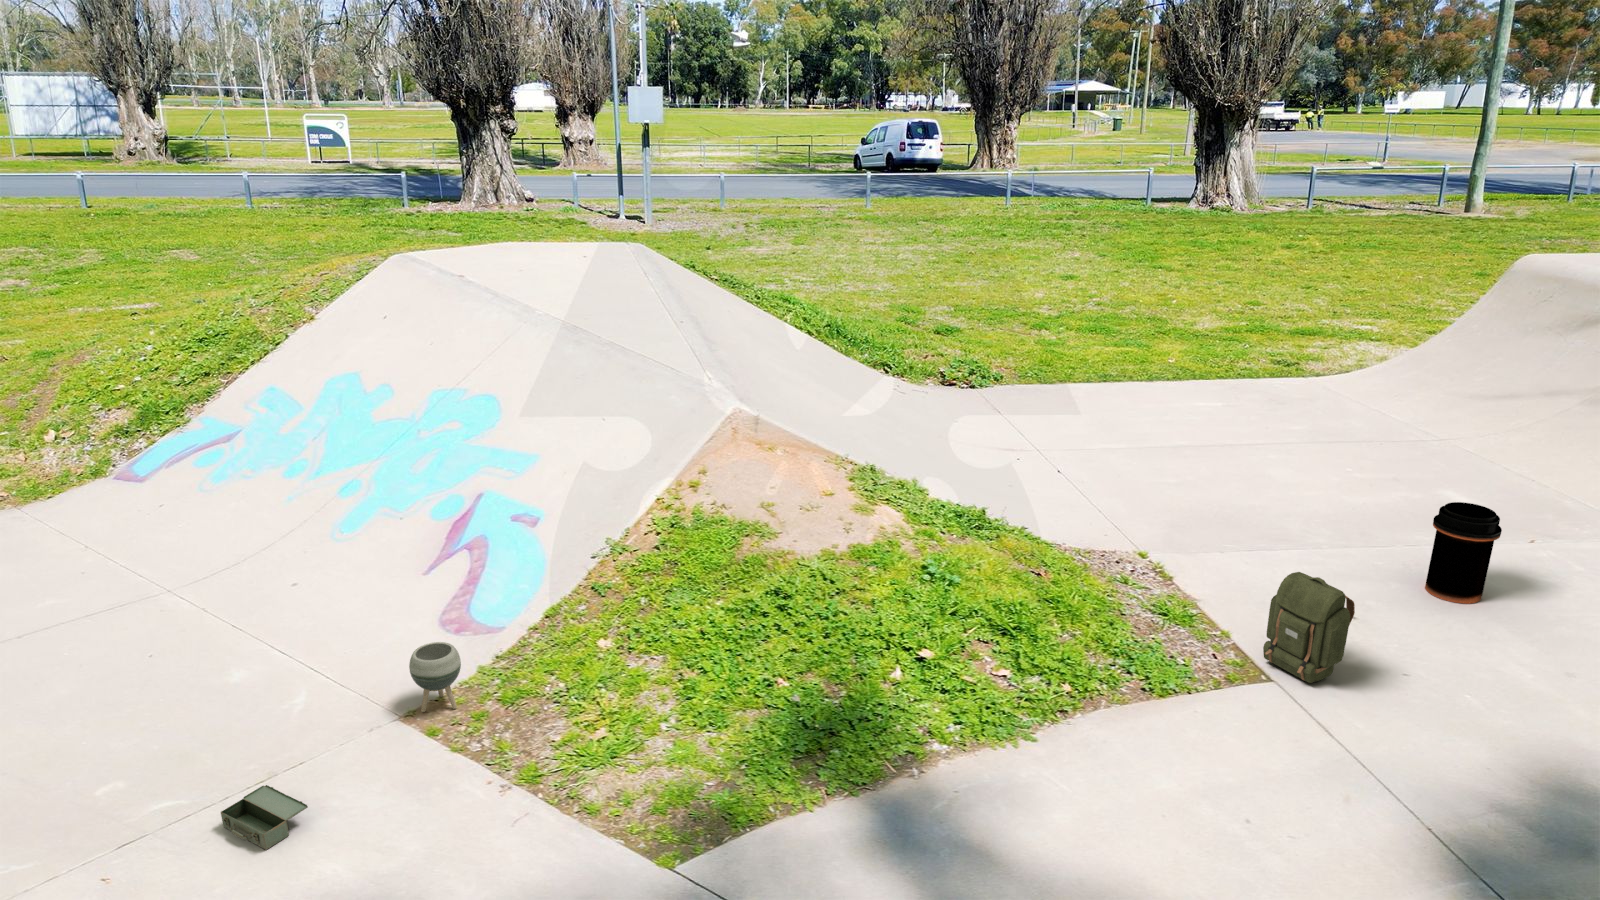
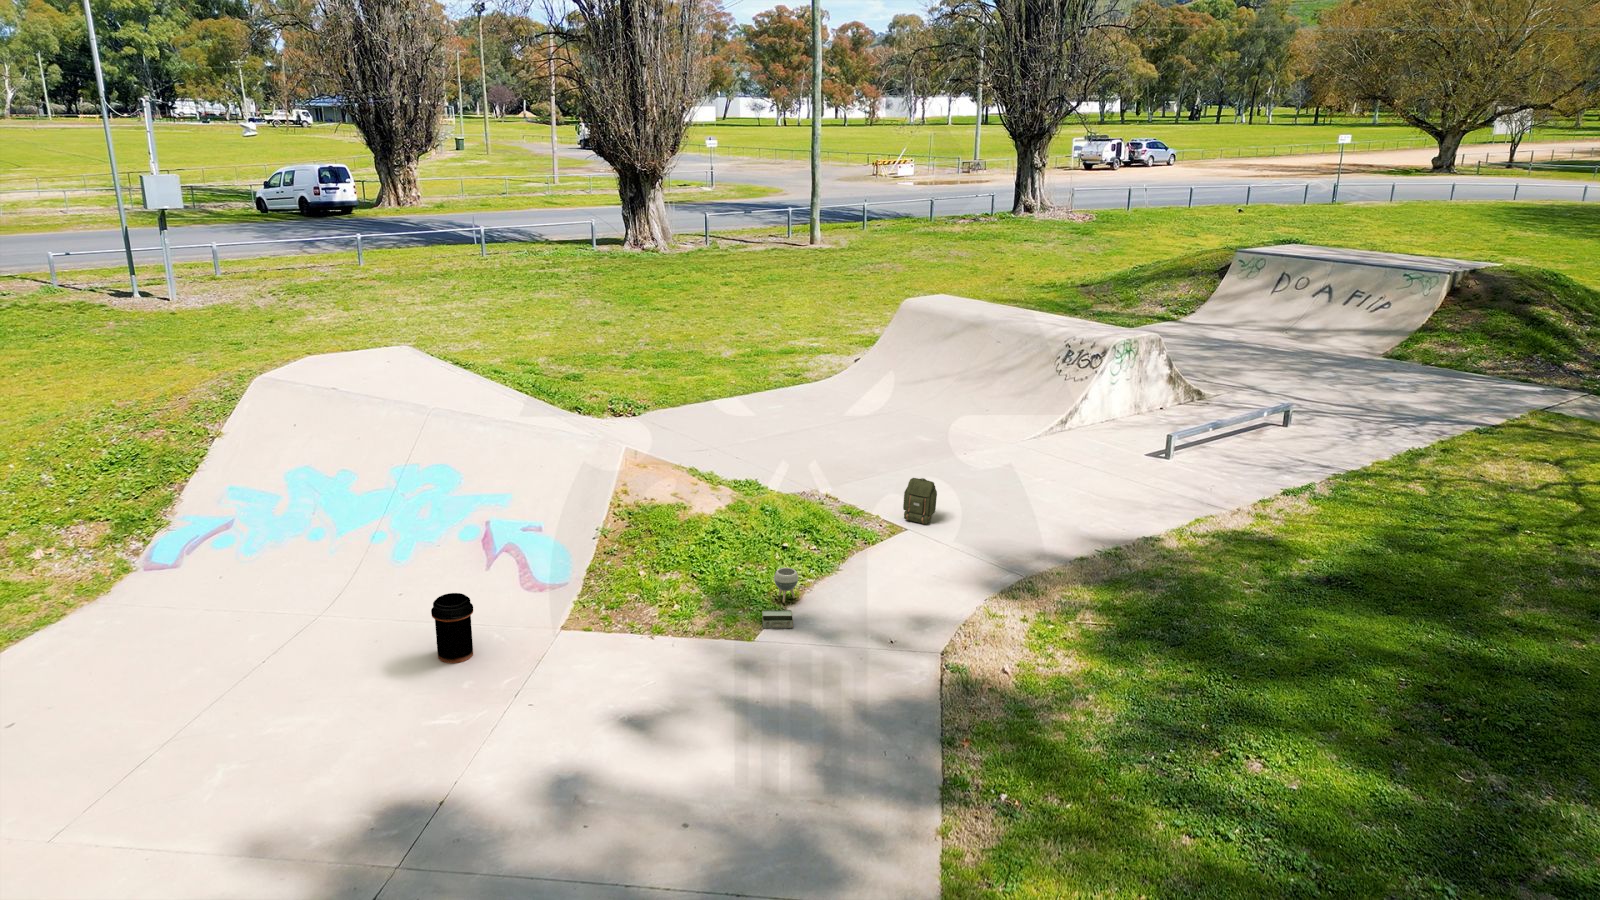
trash can: present [1425,502,1502,604] -> present [431,593,473,663]
planter: present [409,642,461,712] -> present [774,568,798,603]
toolbox: present [221,785,308,850] -> present [762,610,793,628]

